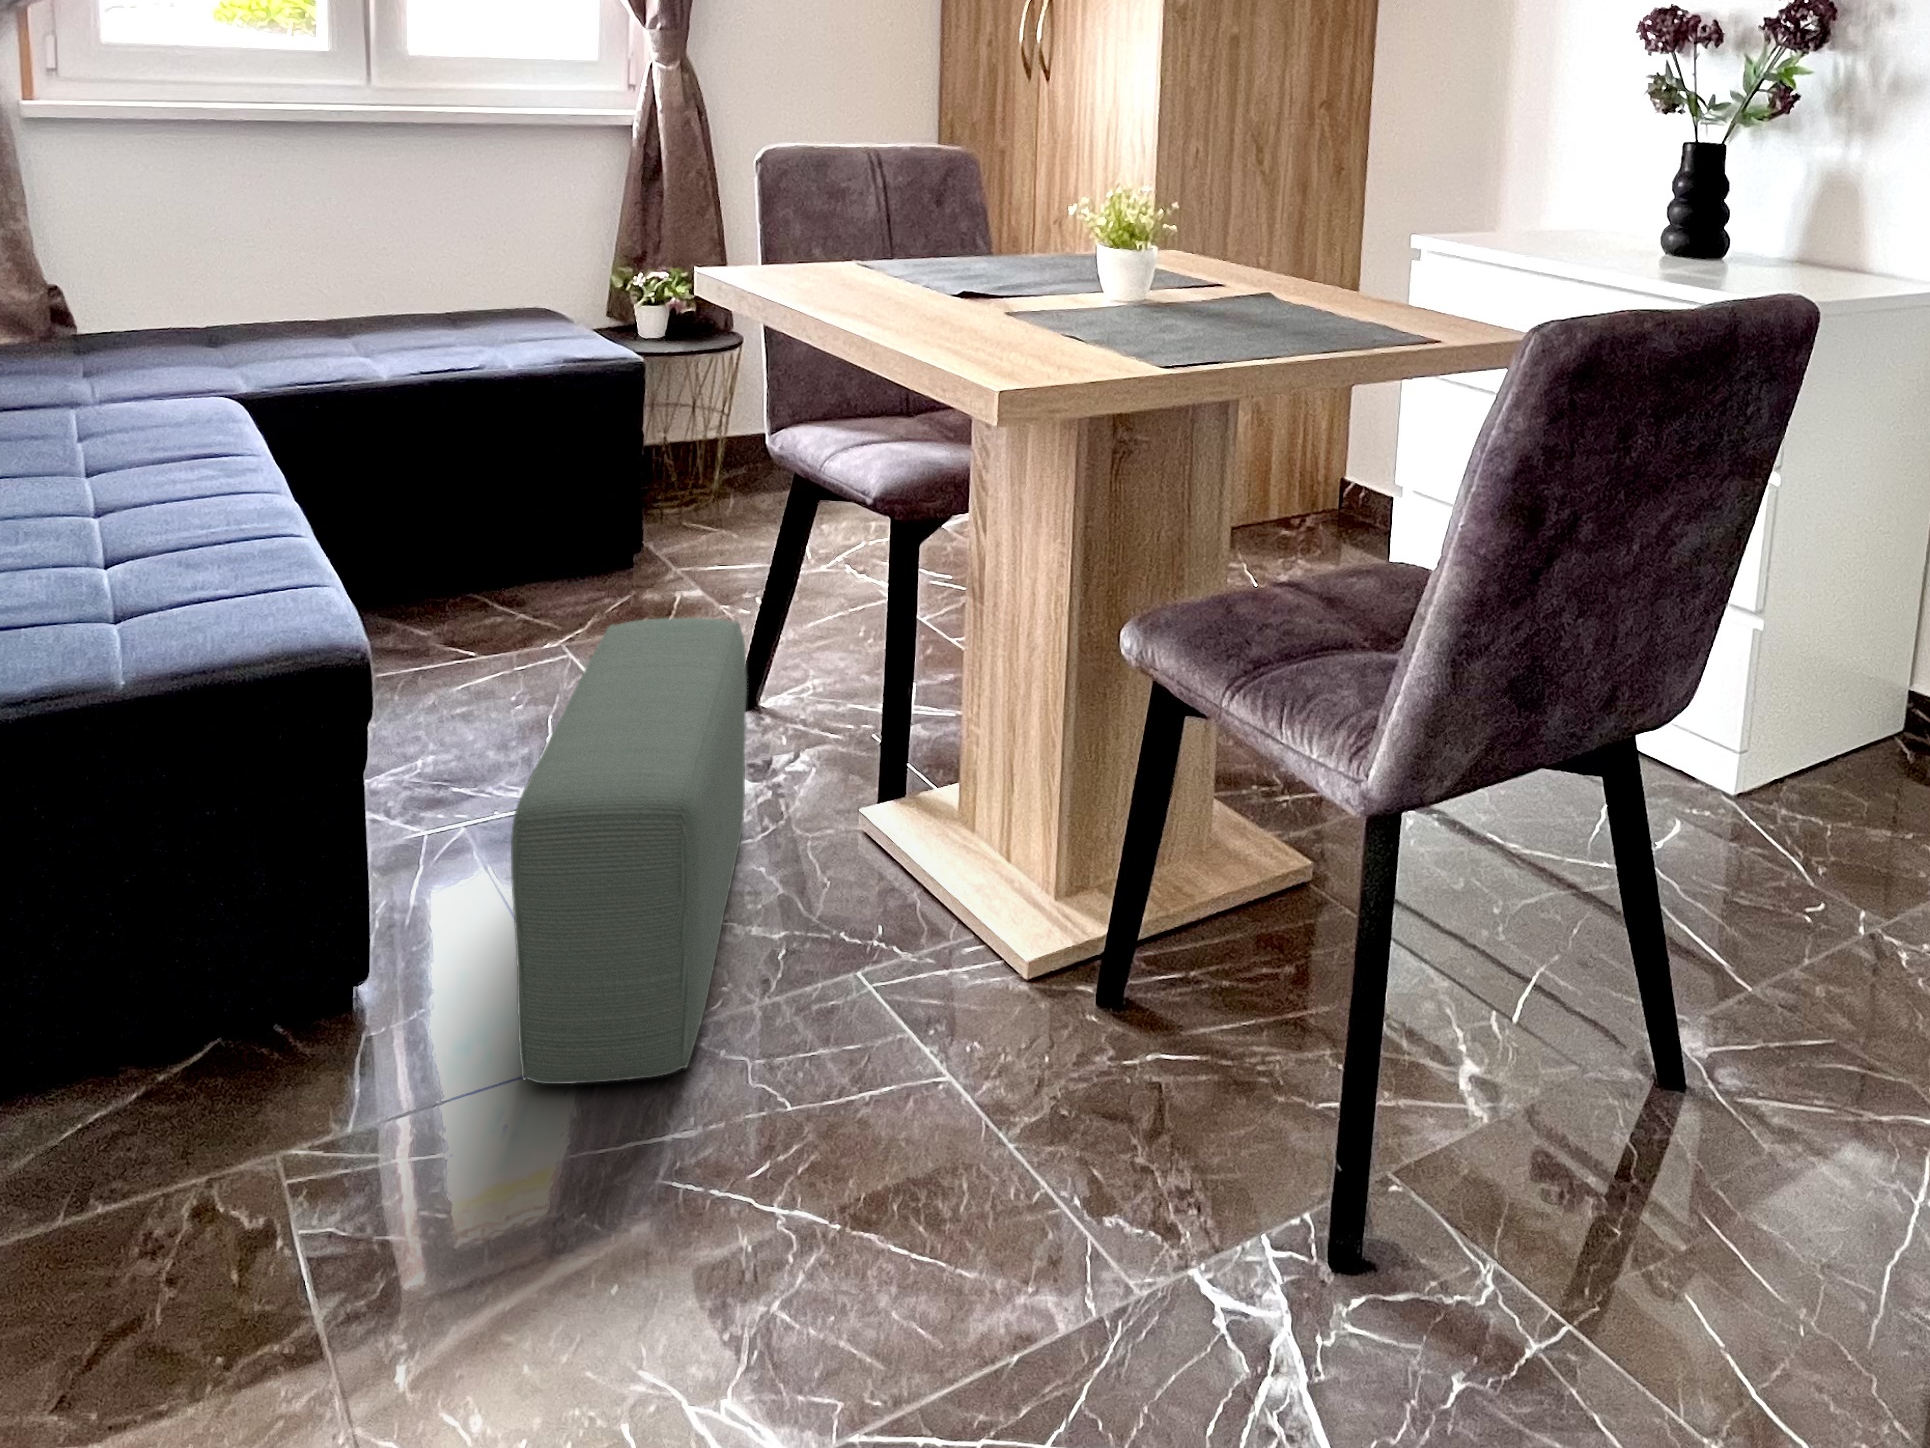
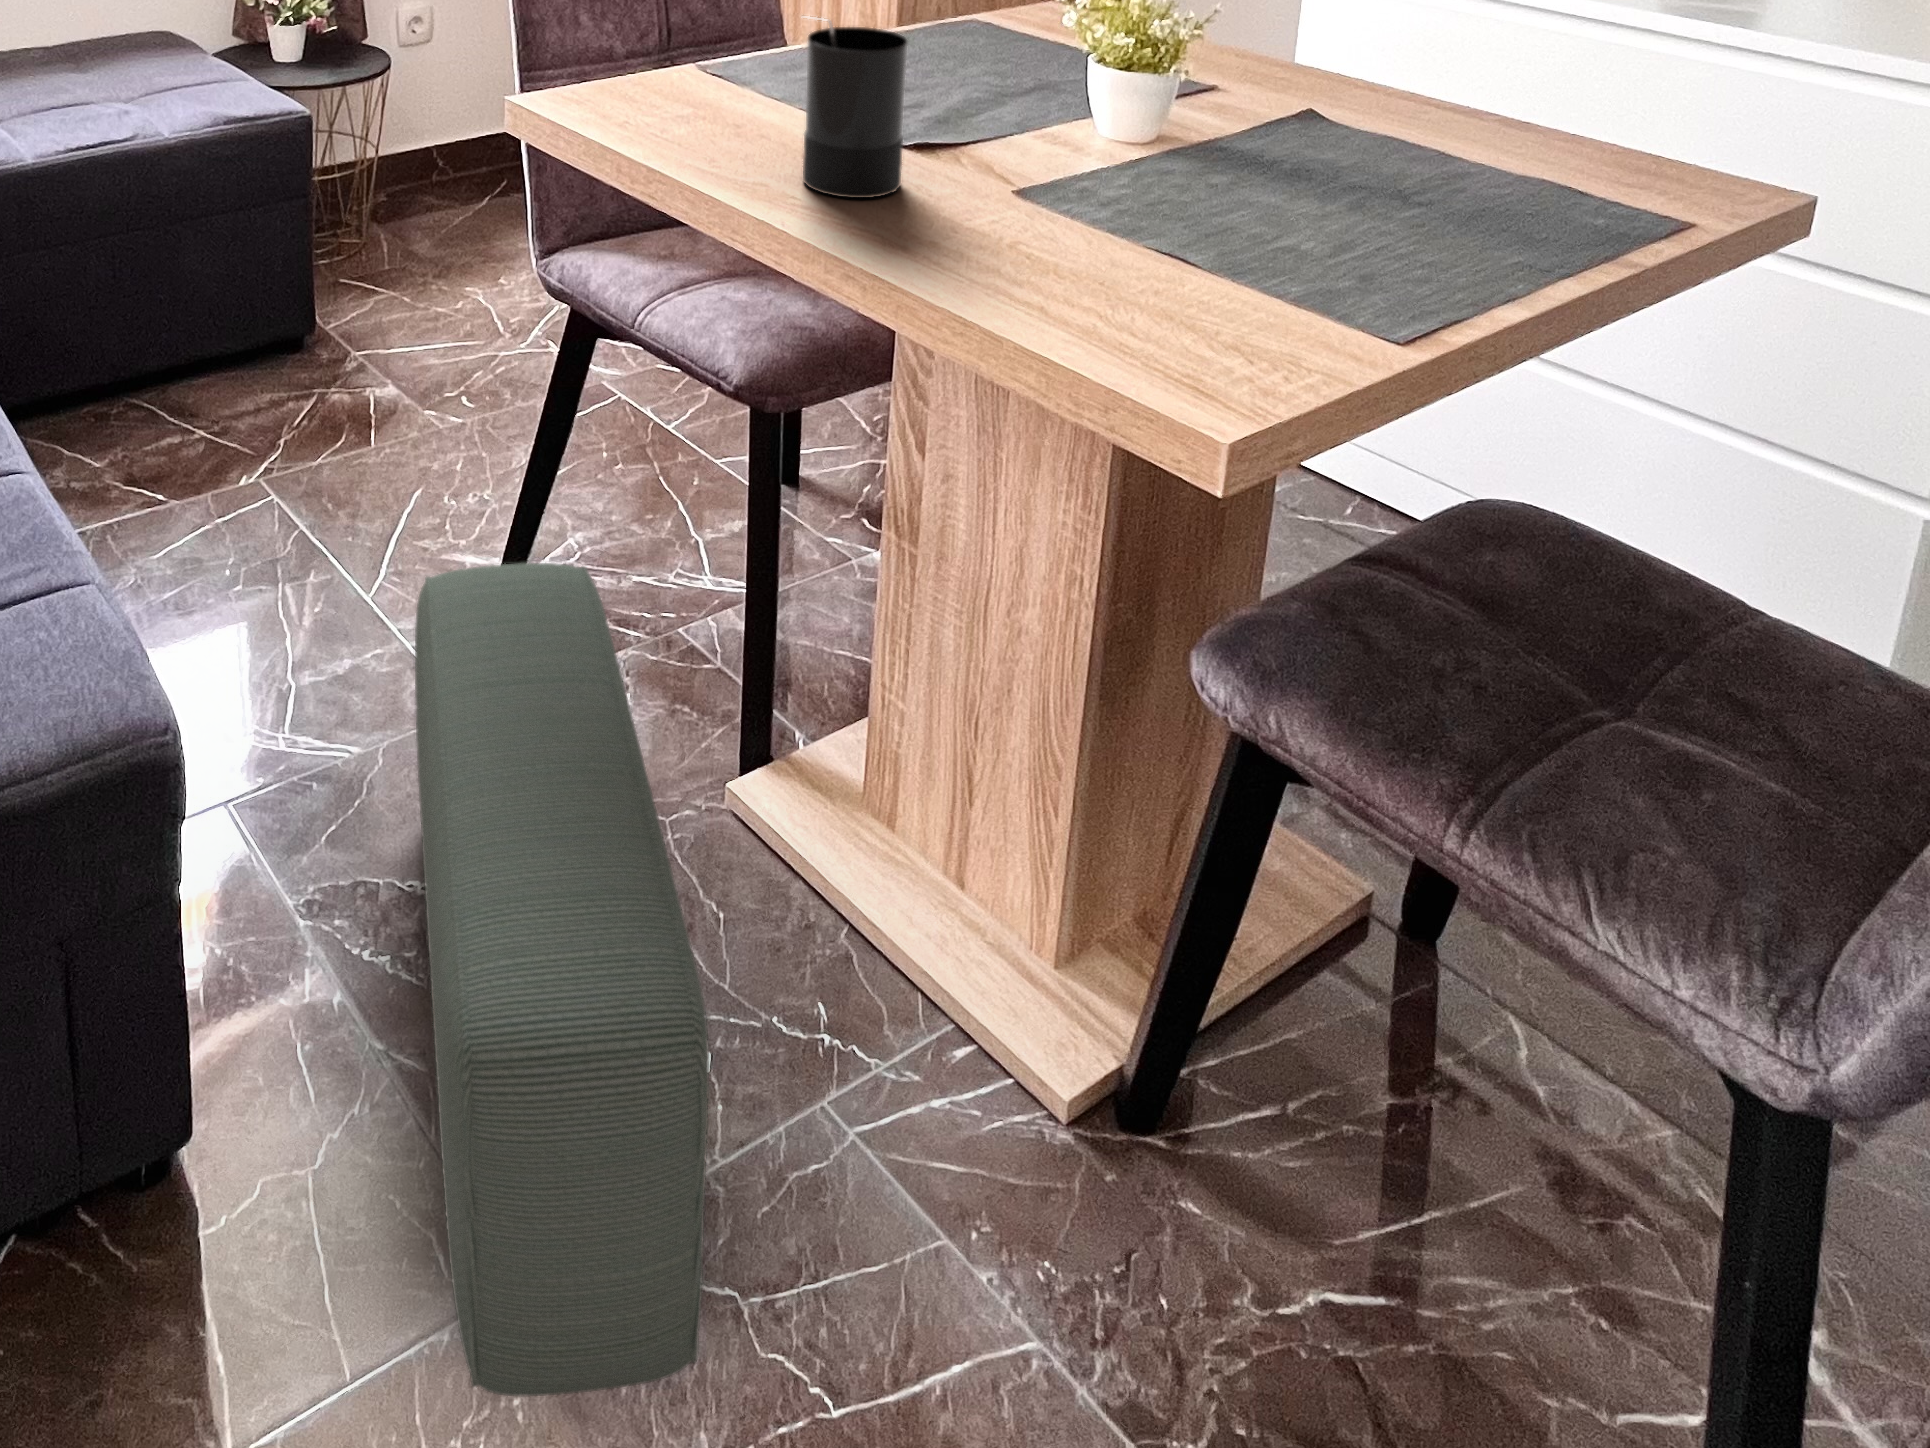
candle: none [868,191,937,313] -> present [803,19,908,198]

